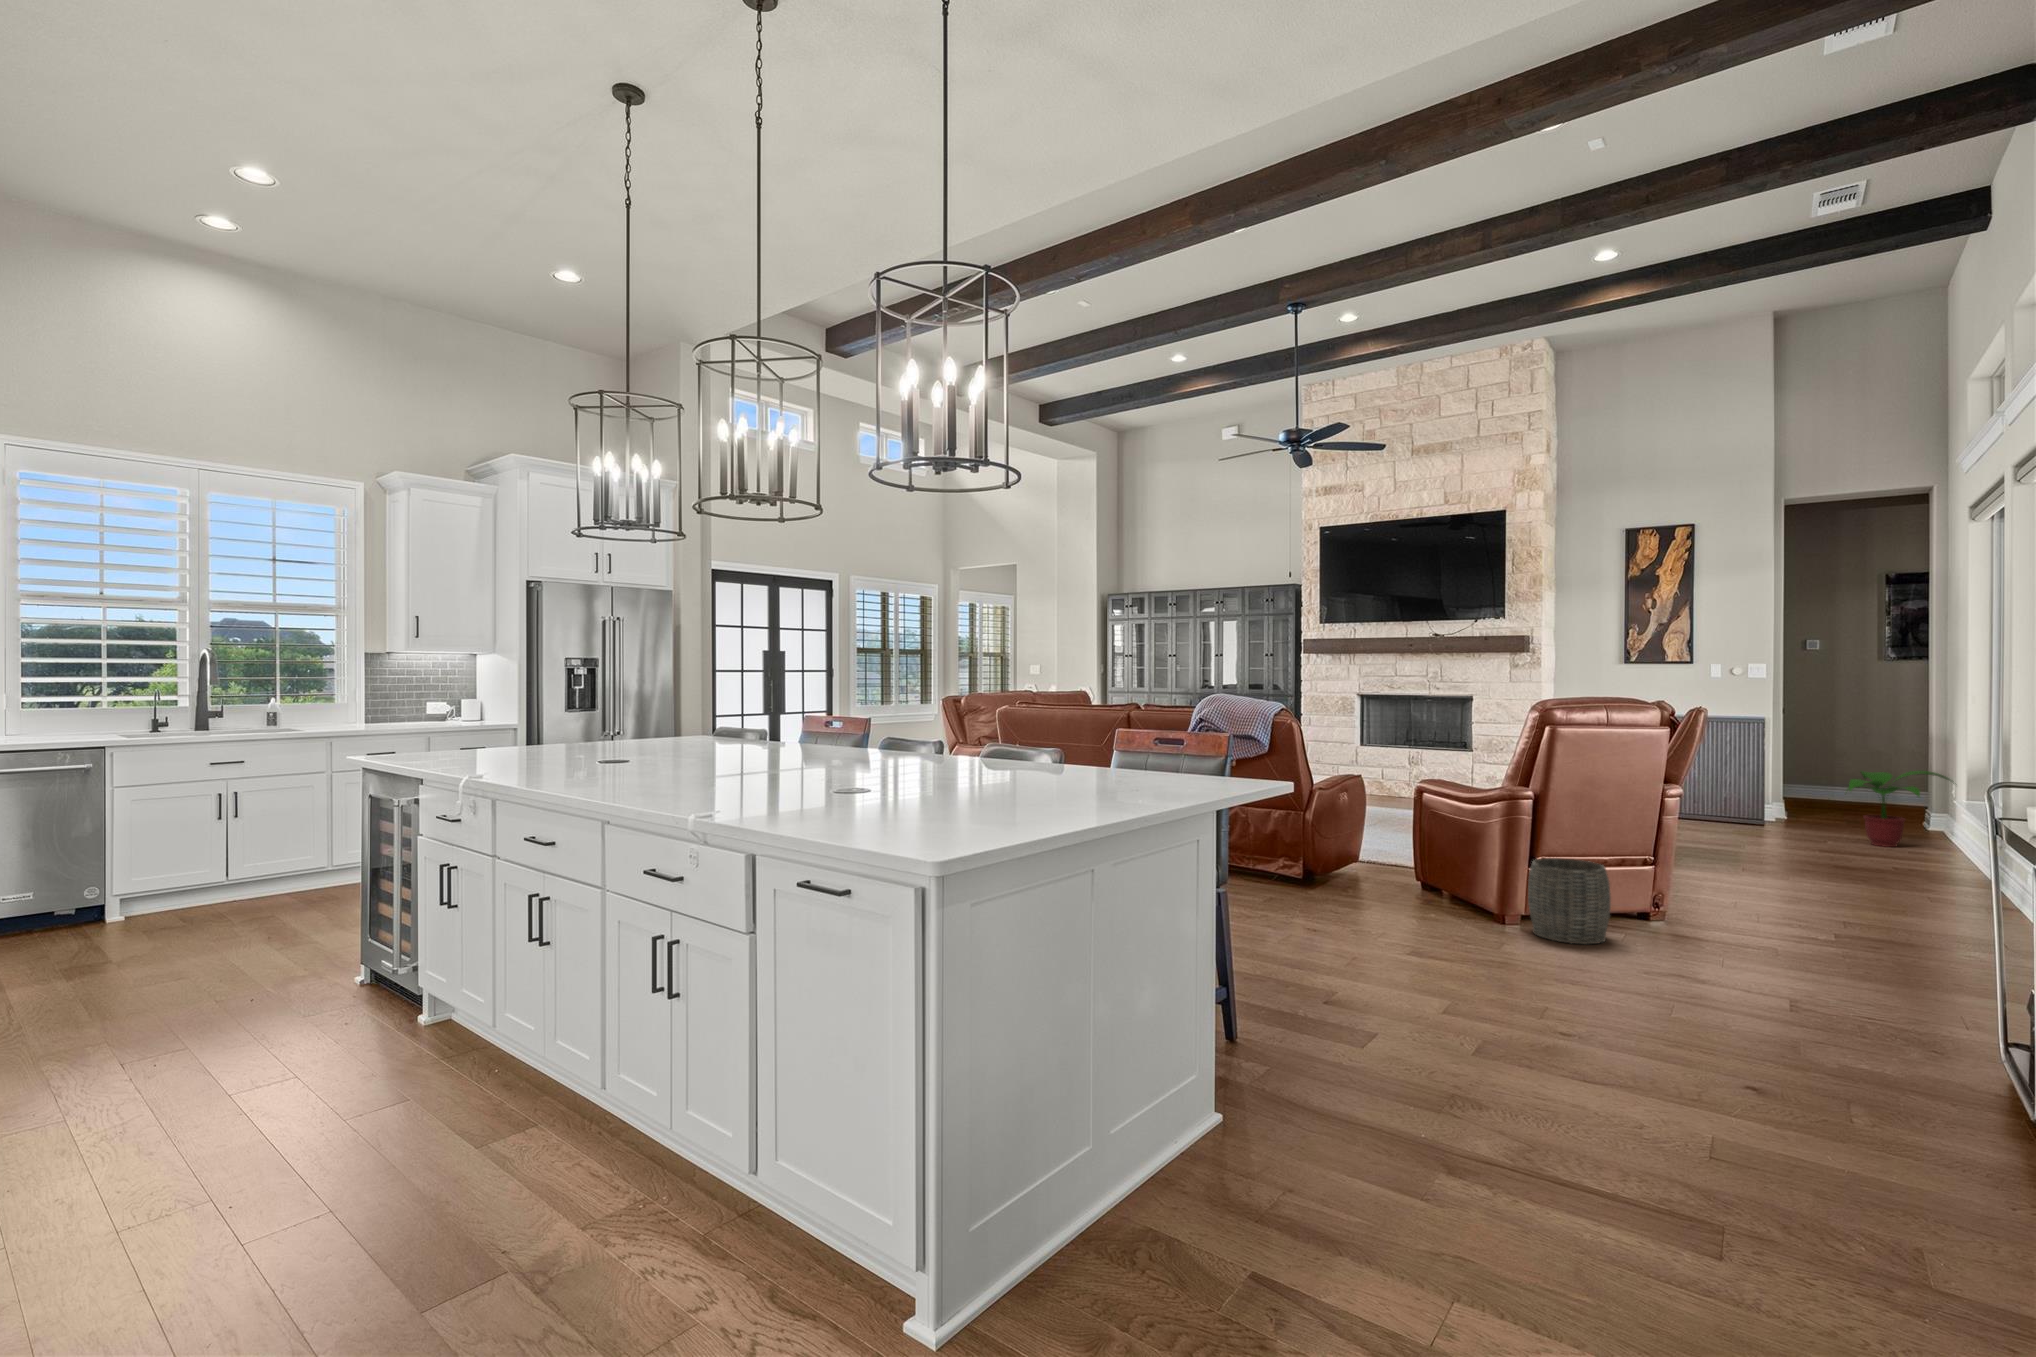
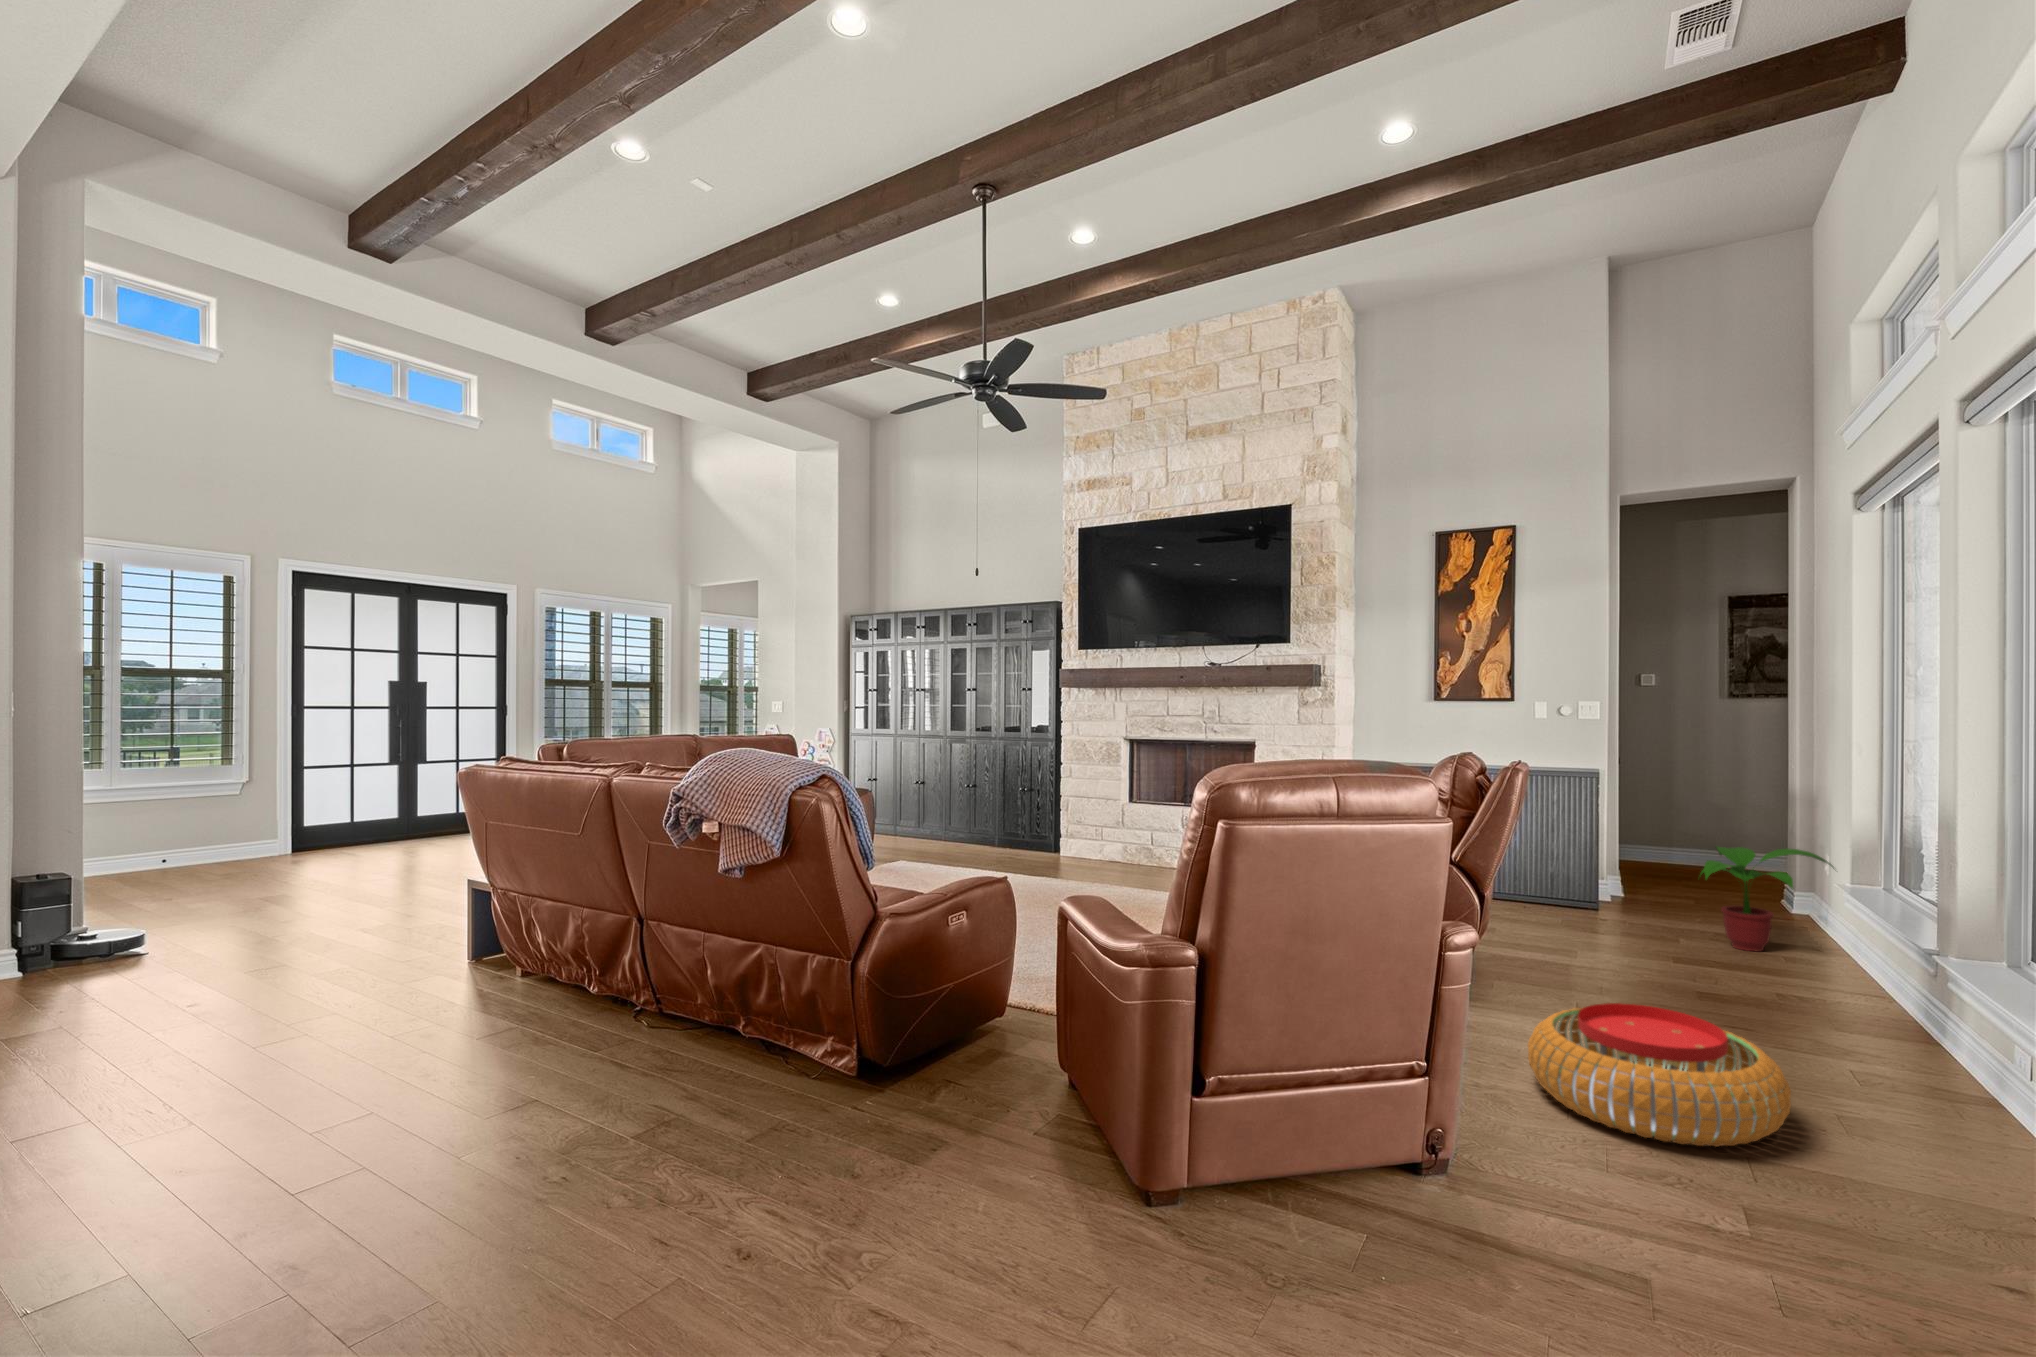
pouf: none [1714,845,1892,916] -> present [1528,1003,1791,1147]
woven basket: present [1528,858,1611,944] -> none [1203,1089,1338,1279]

